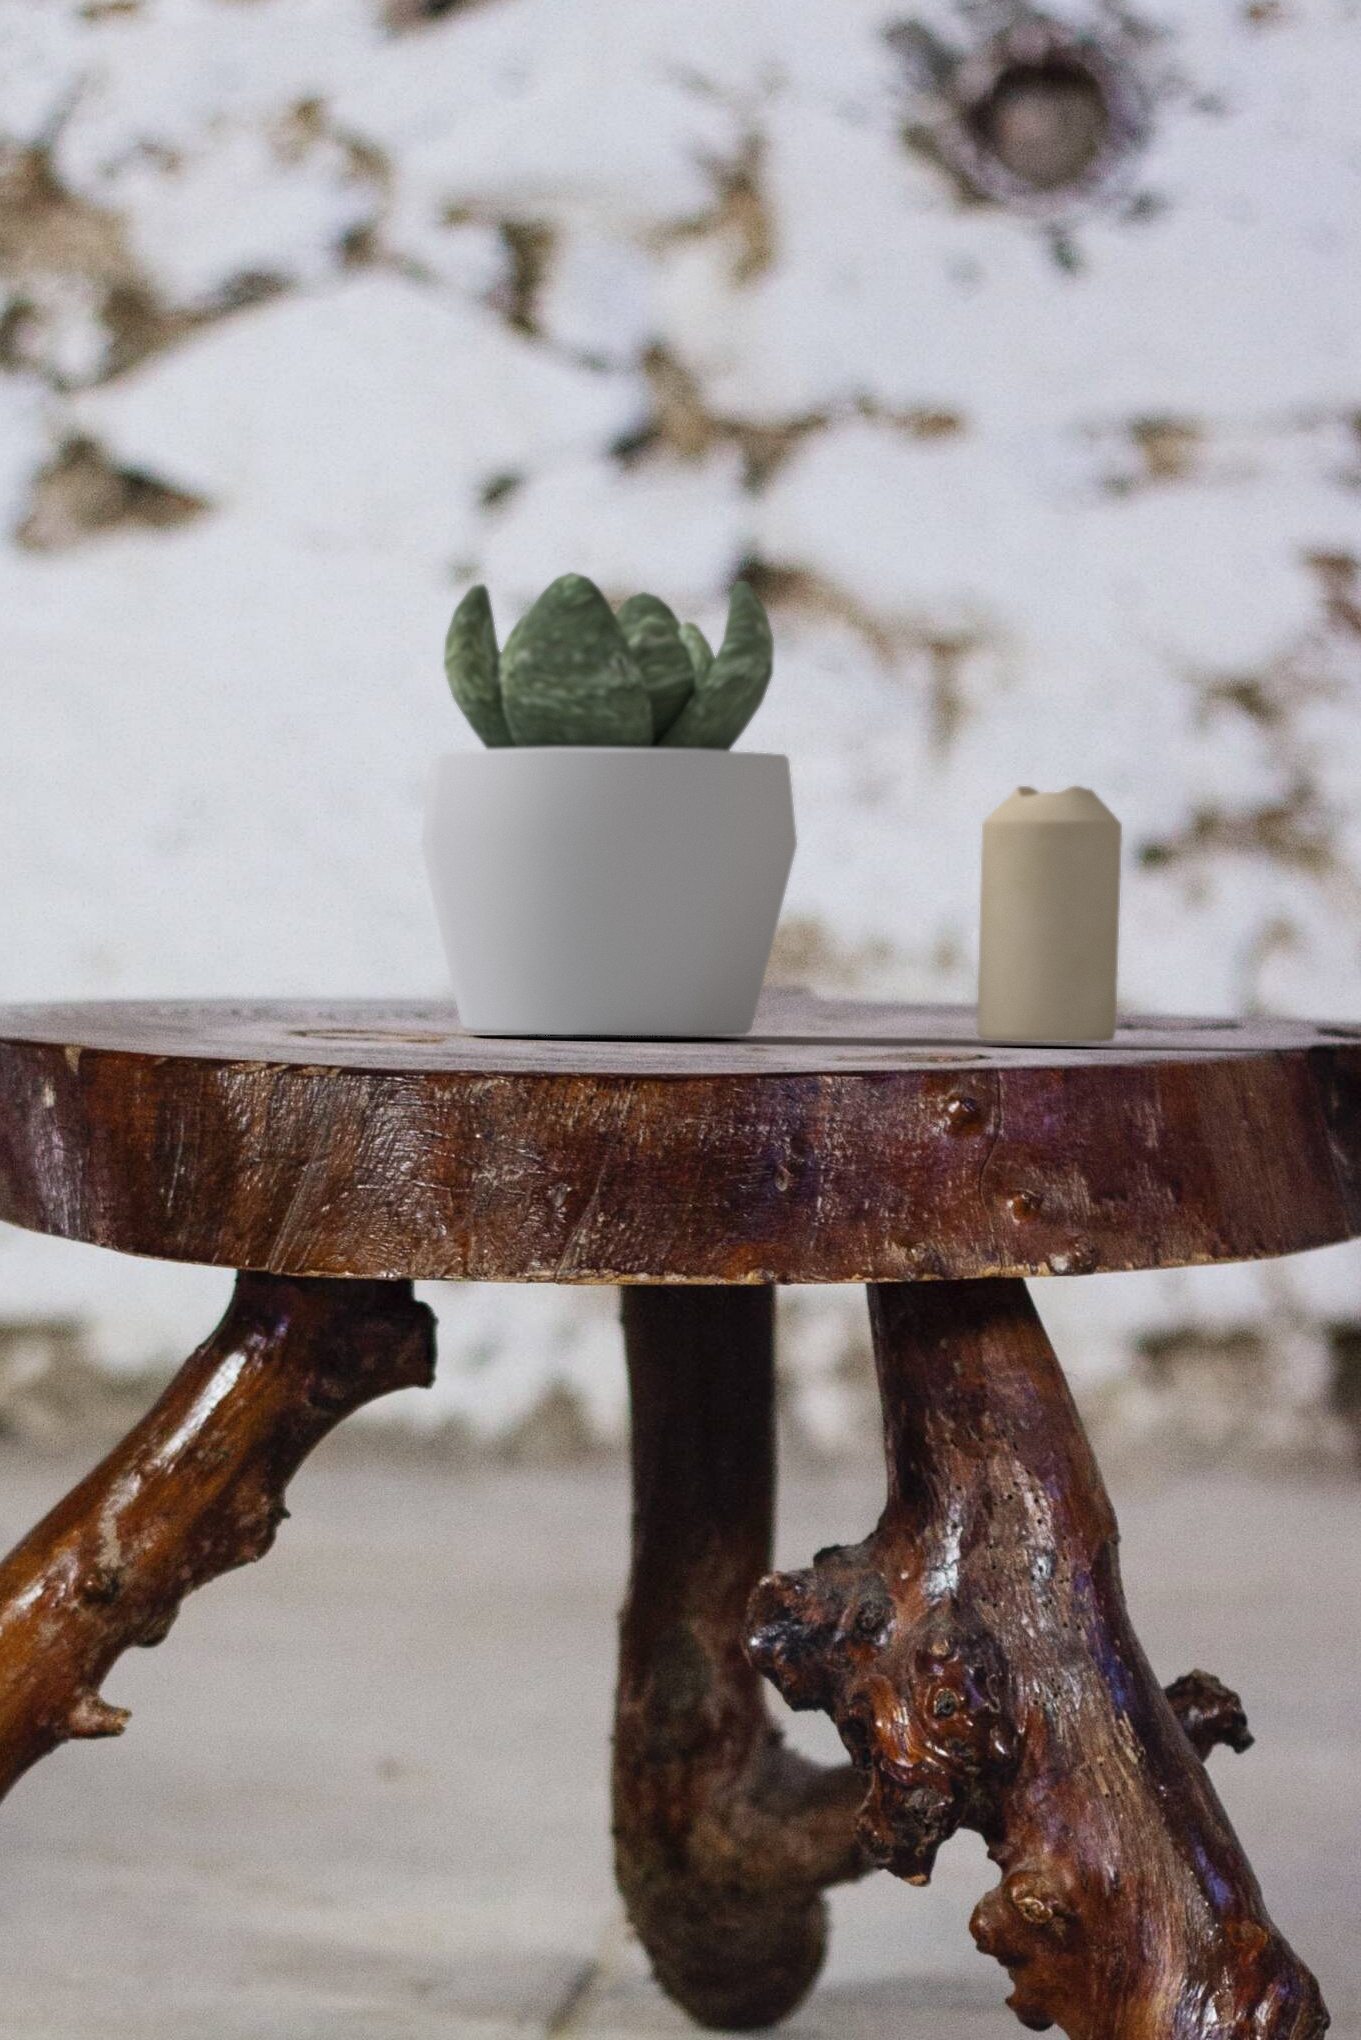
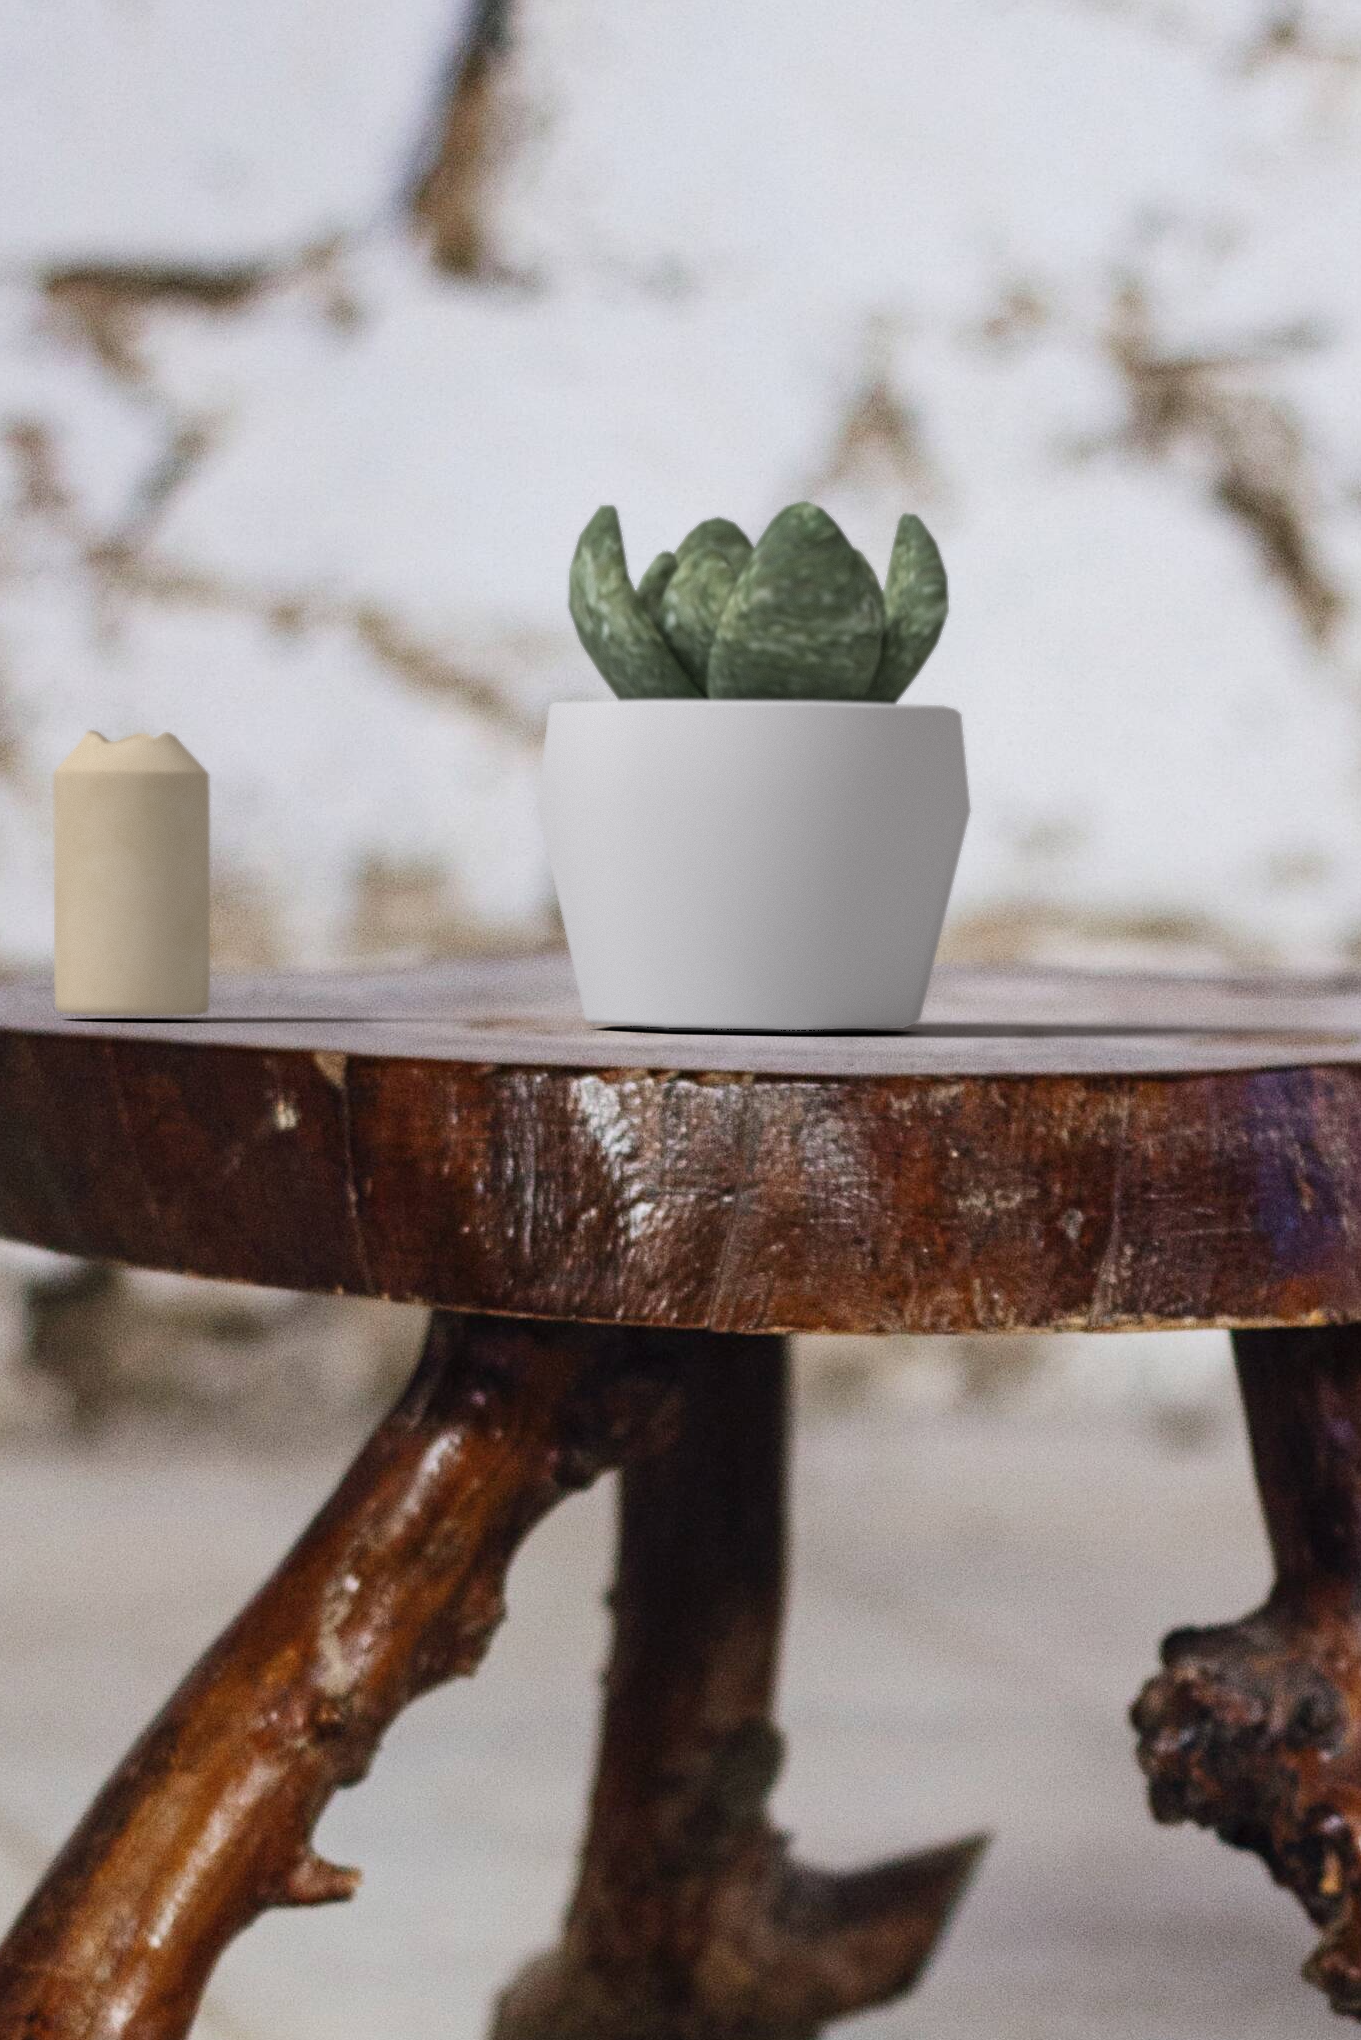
candle: present [977,786,1122,1042] -> present [53,731,210,1016]

